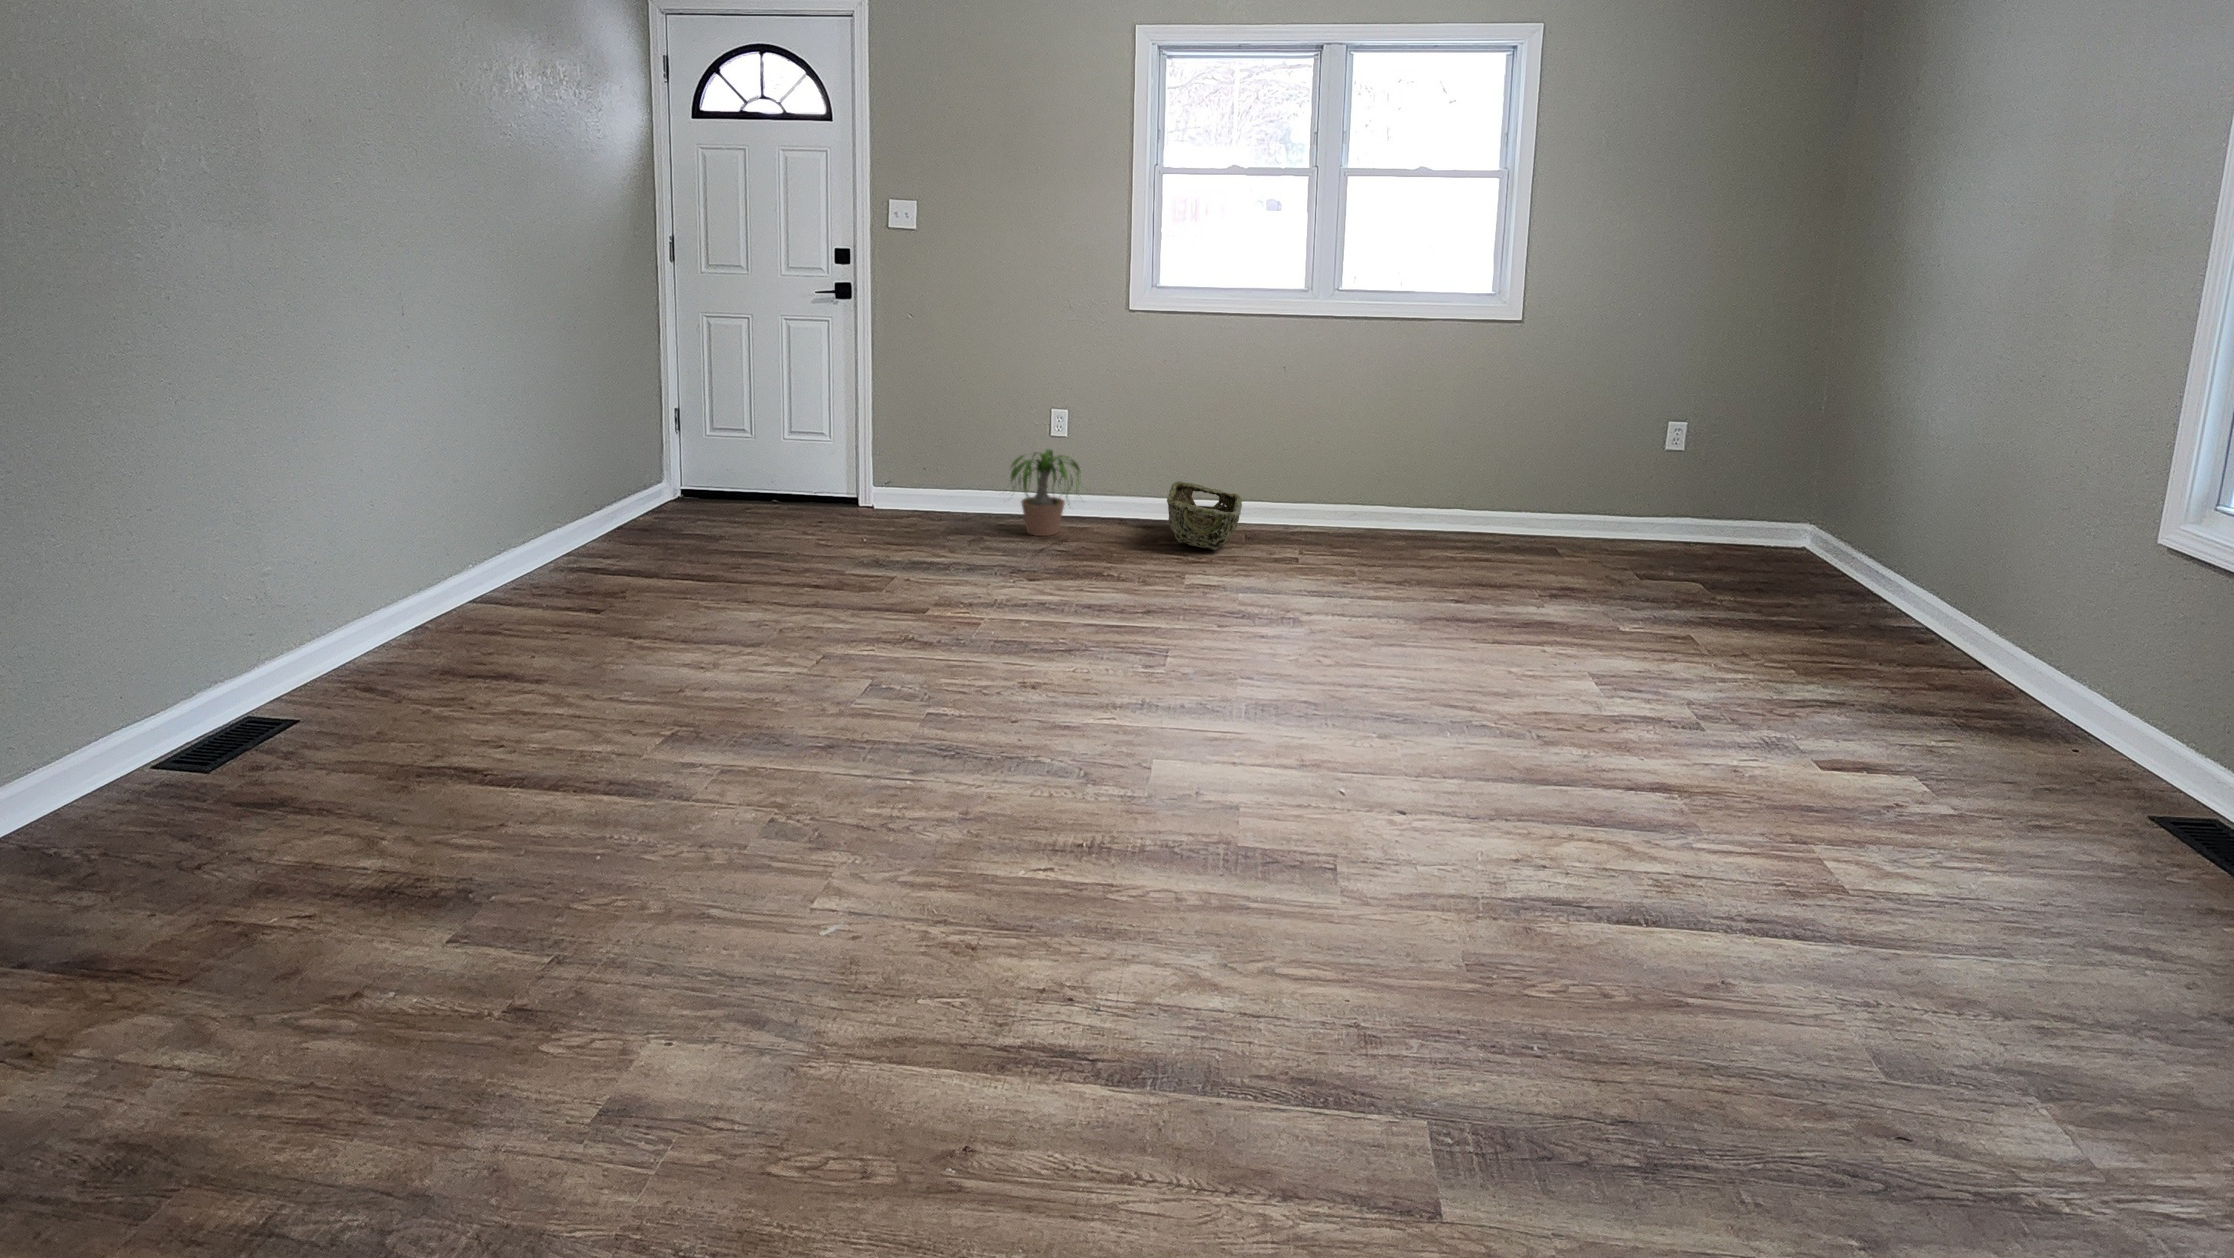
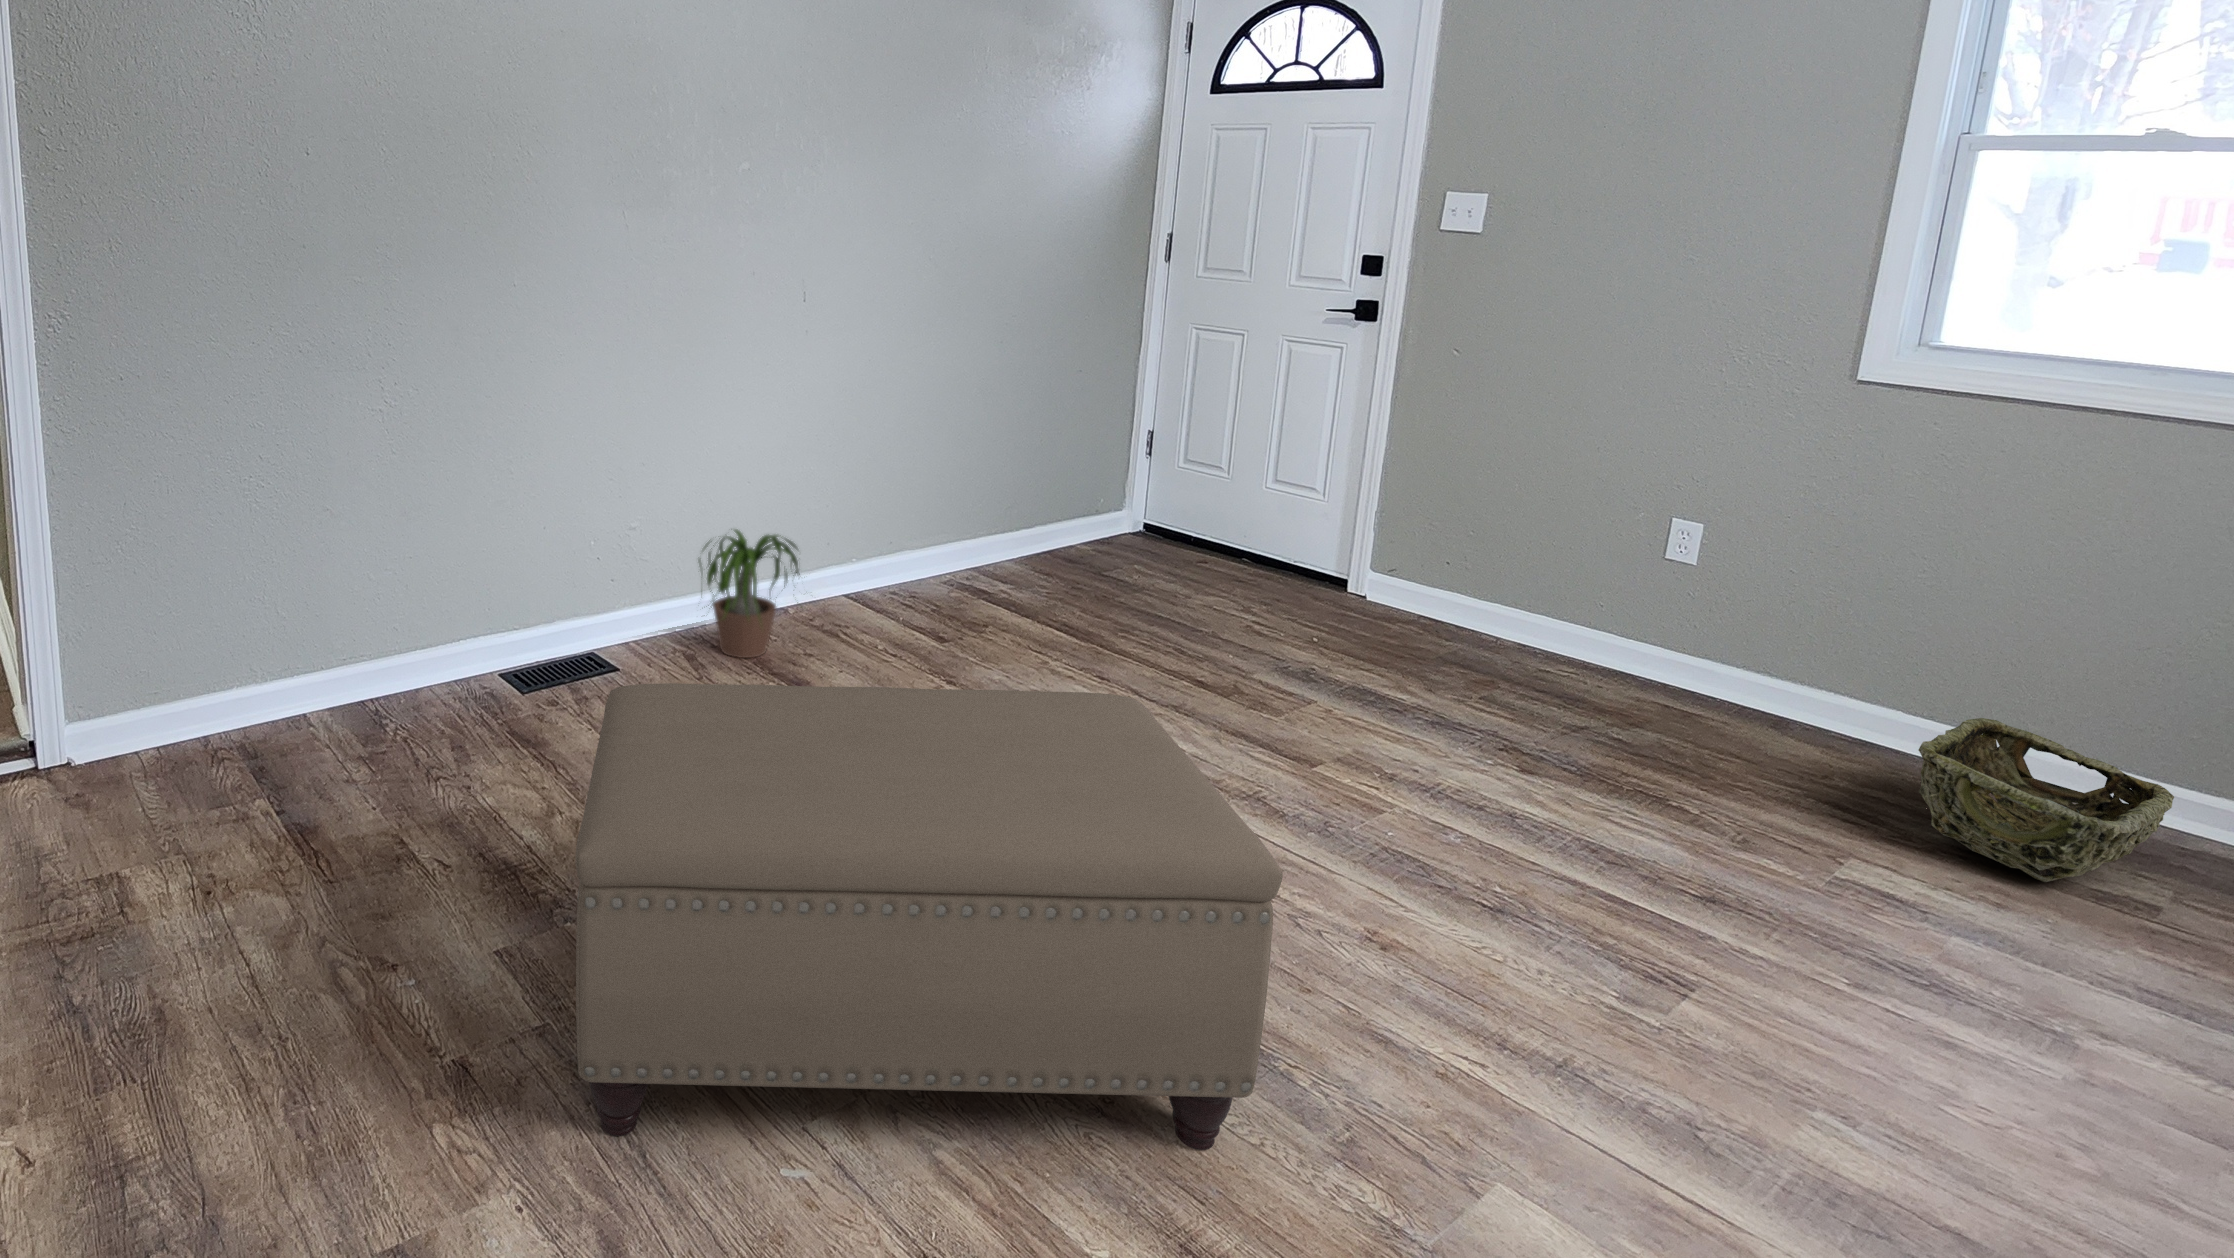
potted plant: present [1010,449,1080,536] -> present [699,530,800,658]
ottoman: none [523,564,1048,992] -> present [575,683,1283,1150]

